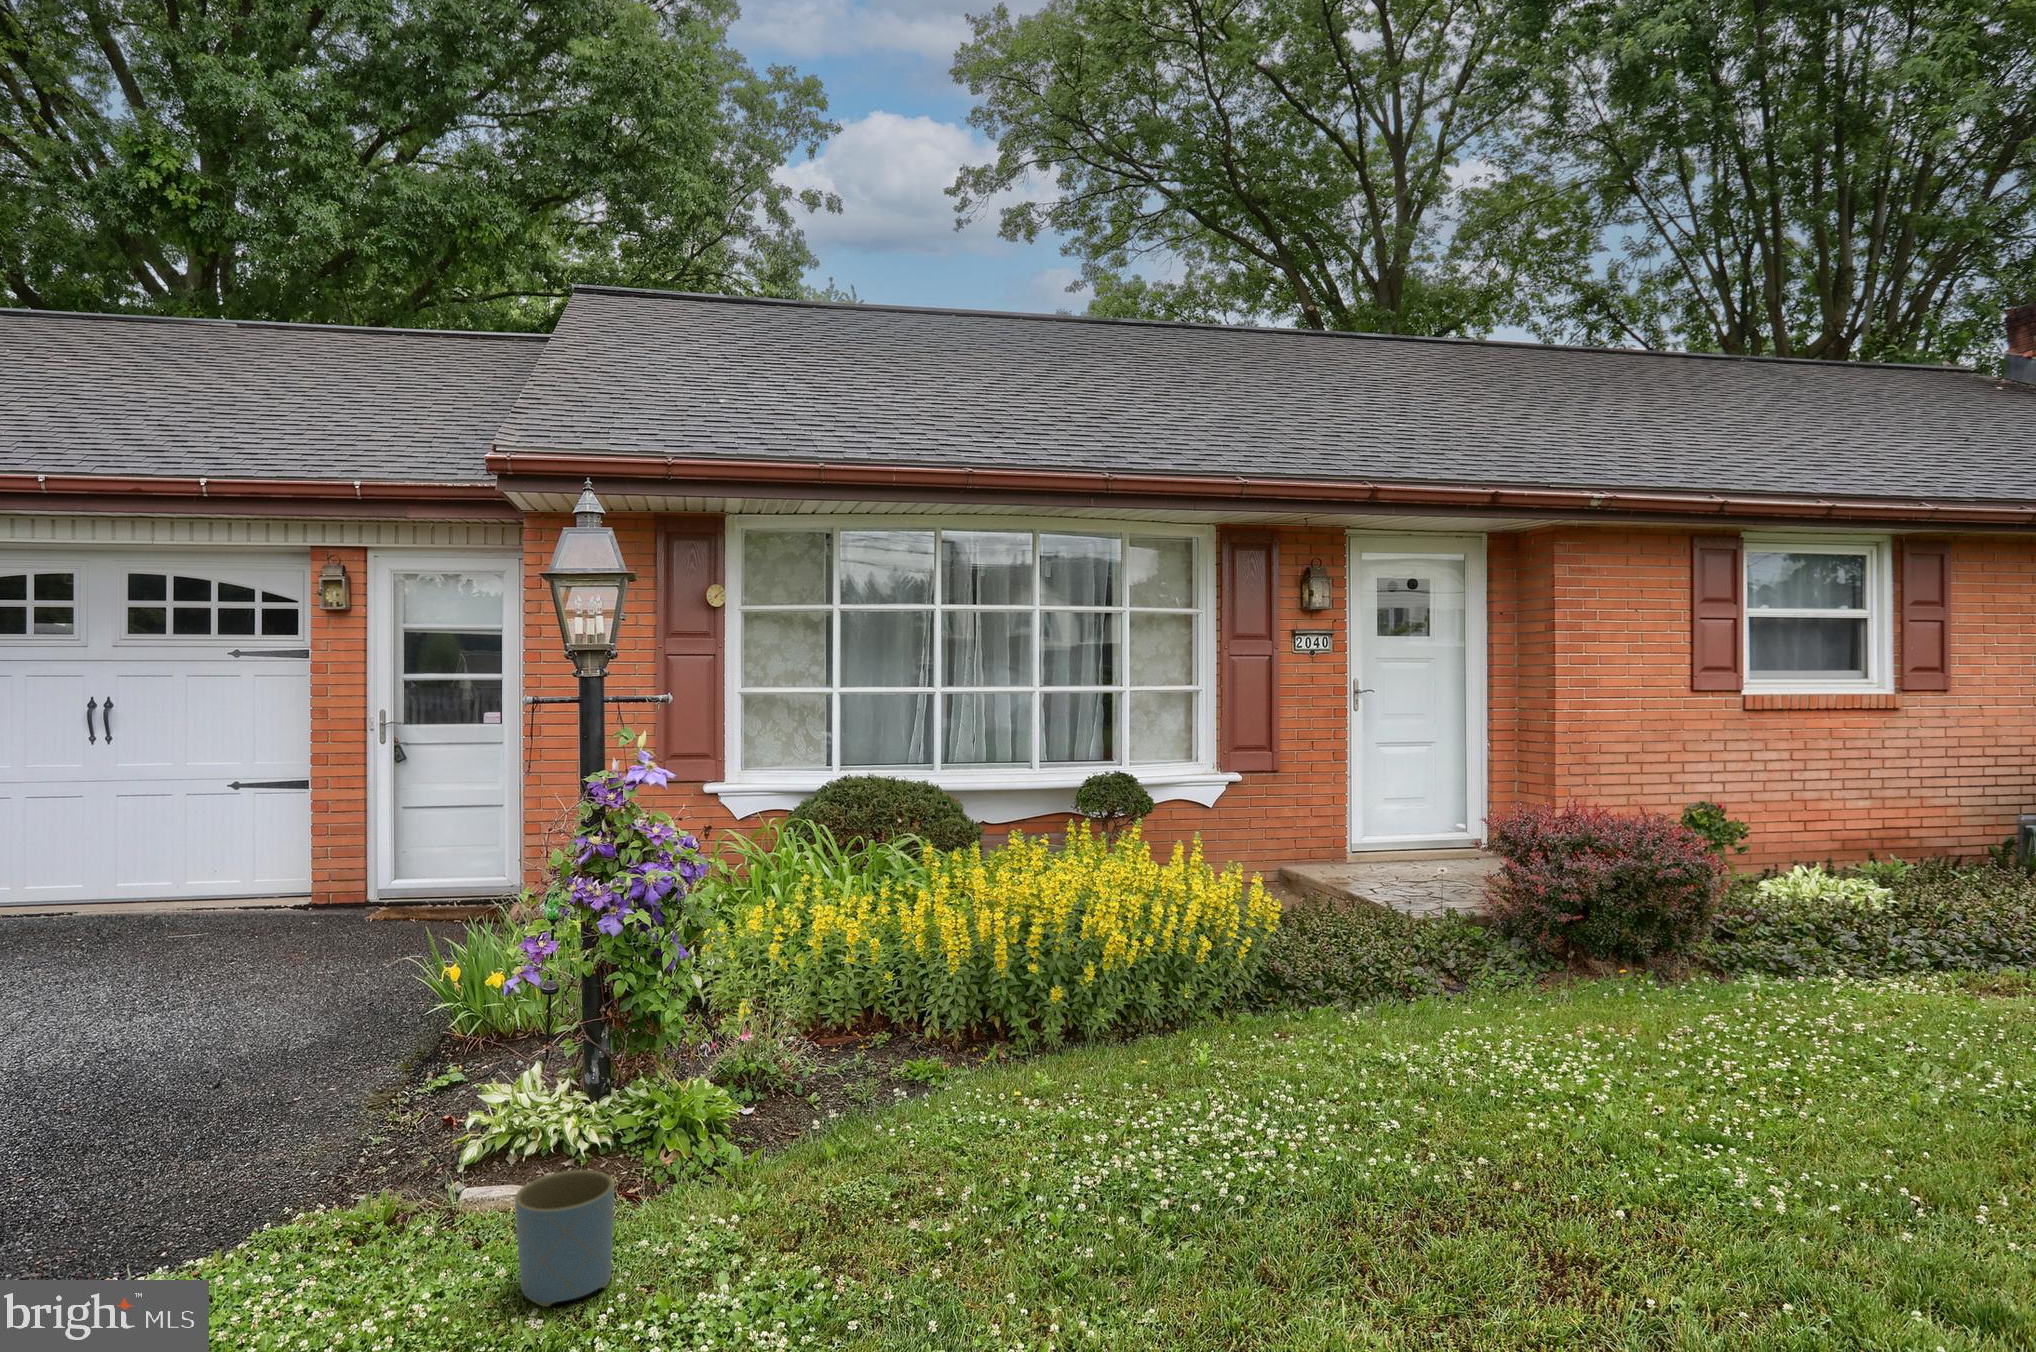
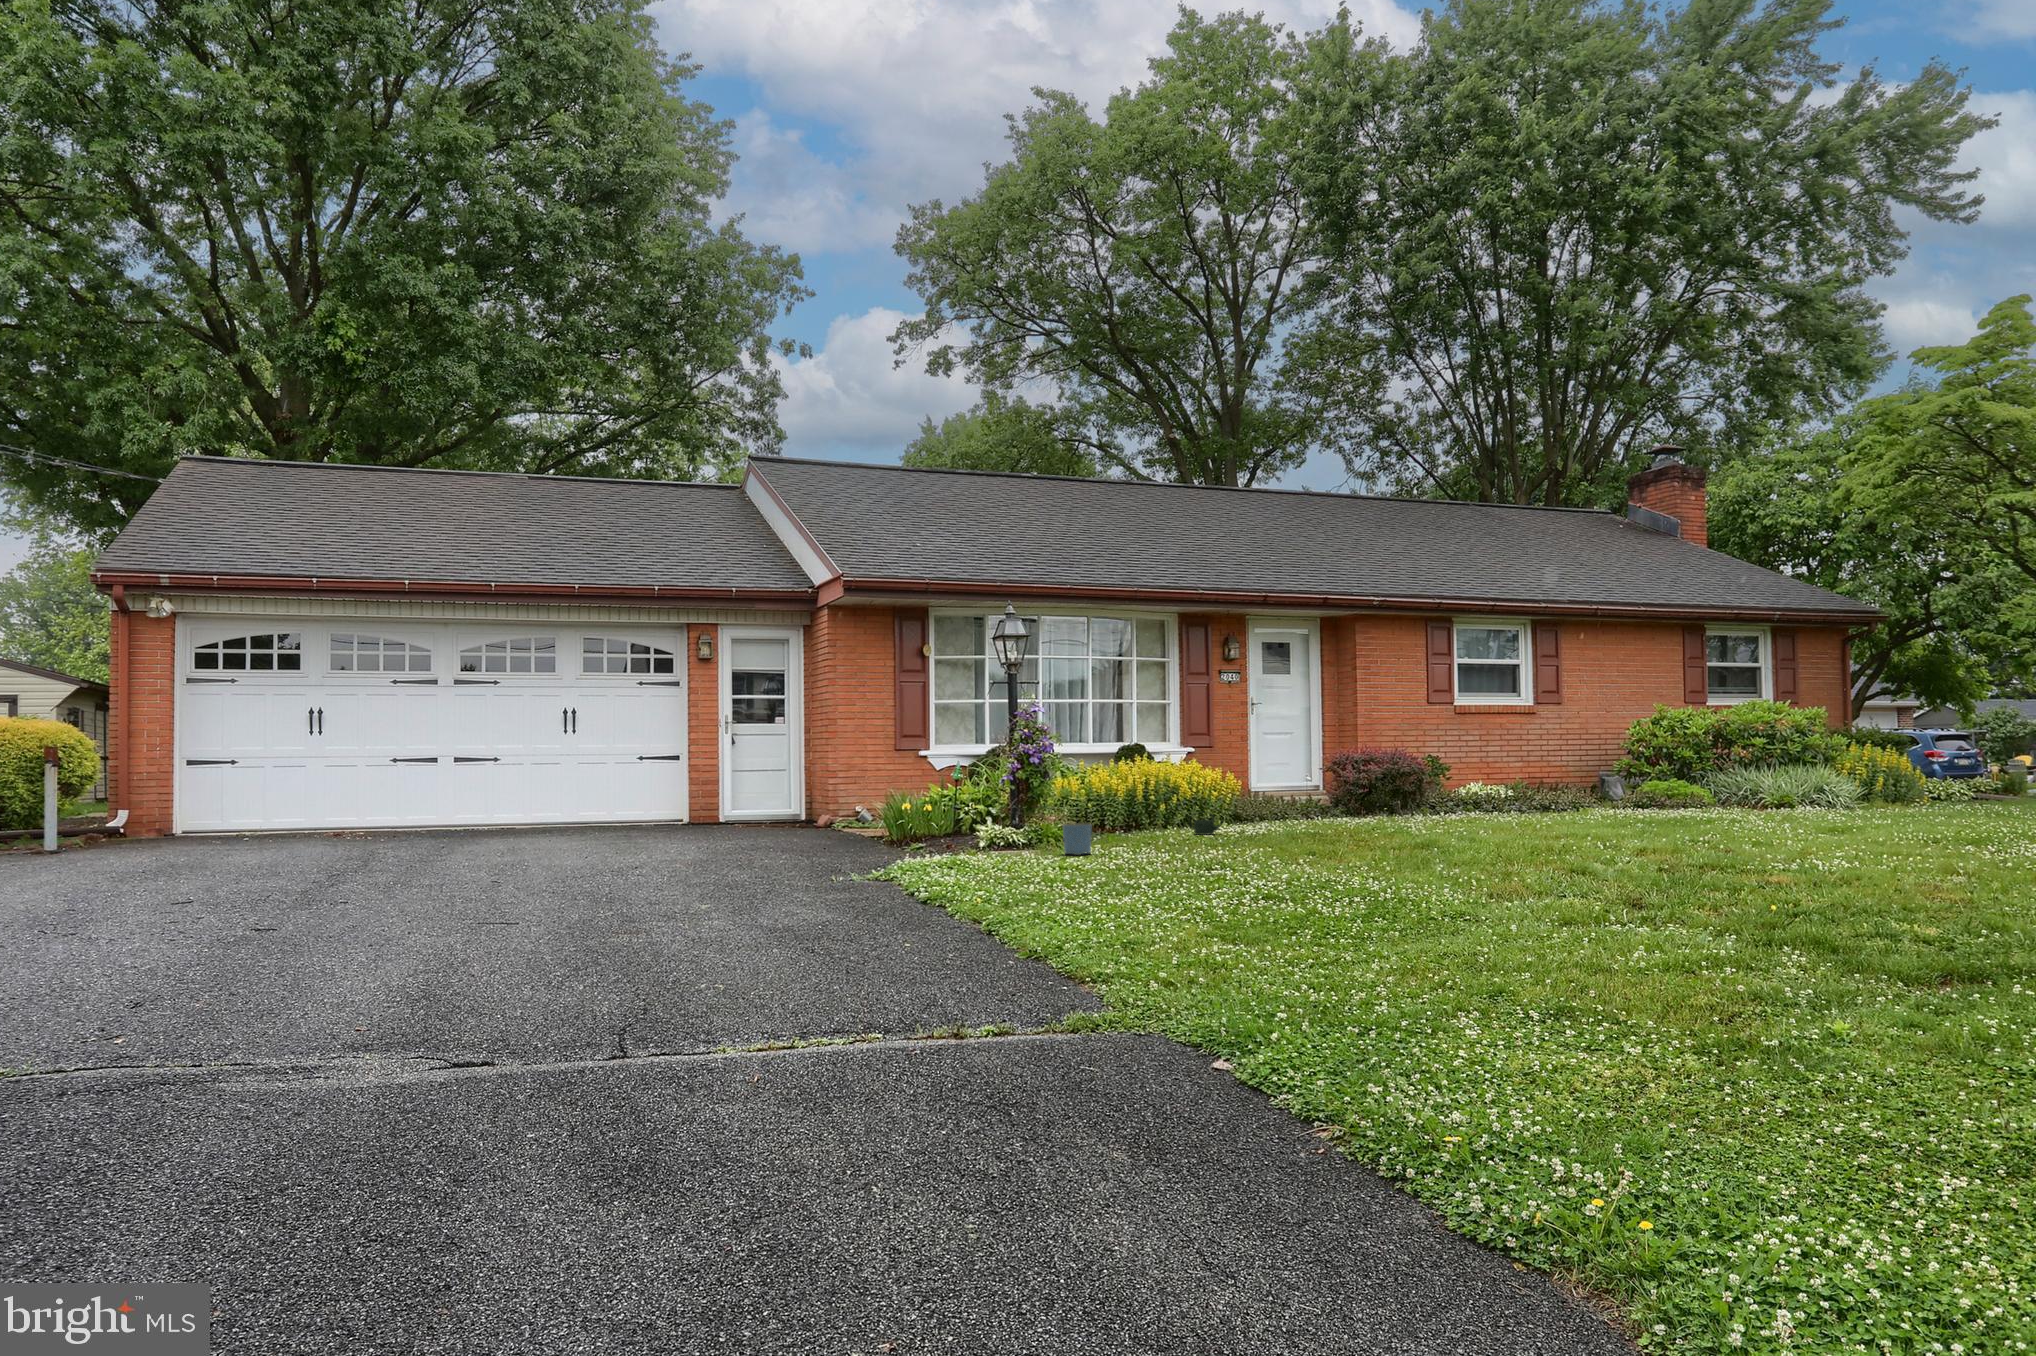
watering can: none [1080,1026,1174,1092] -> present [1190,813,1221,835]

